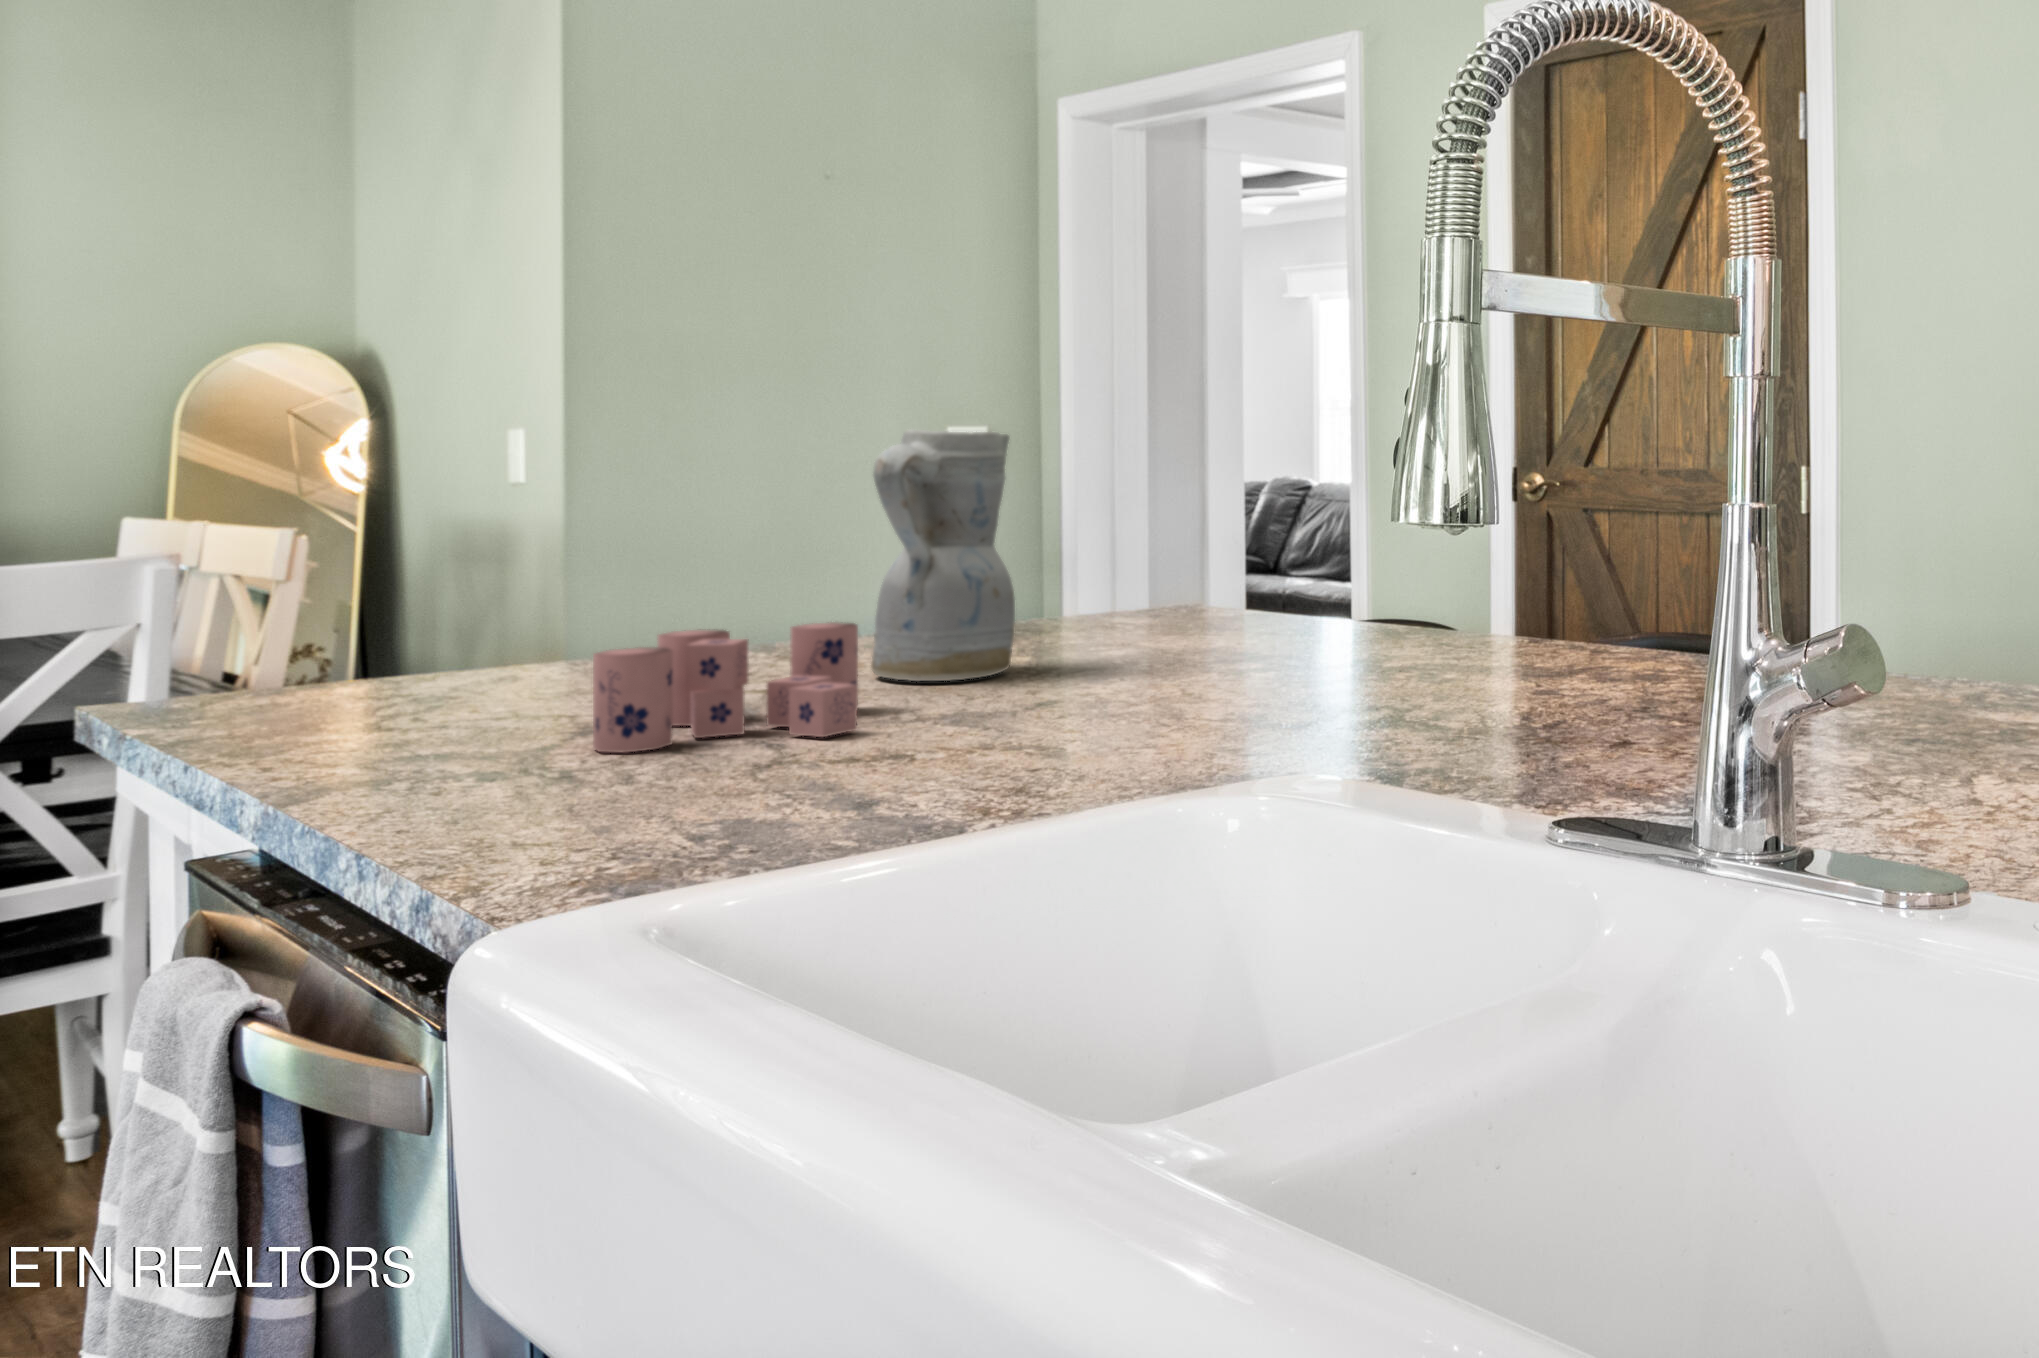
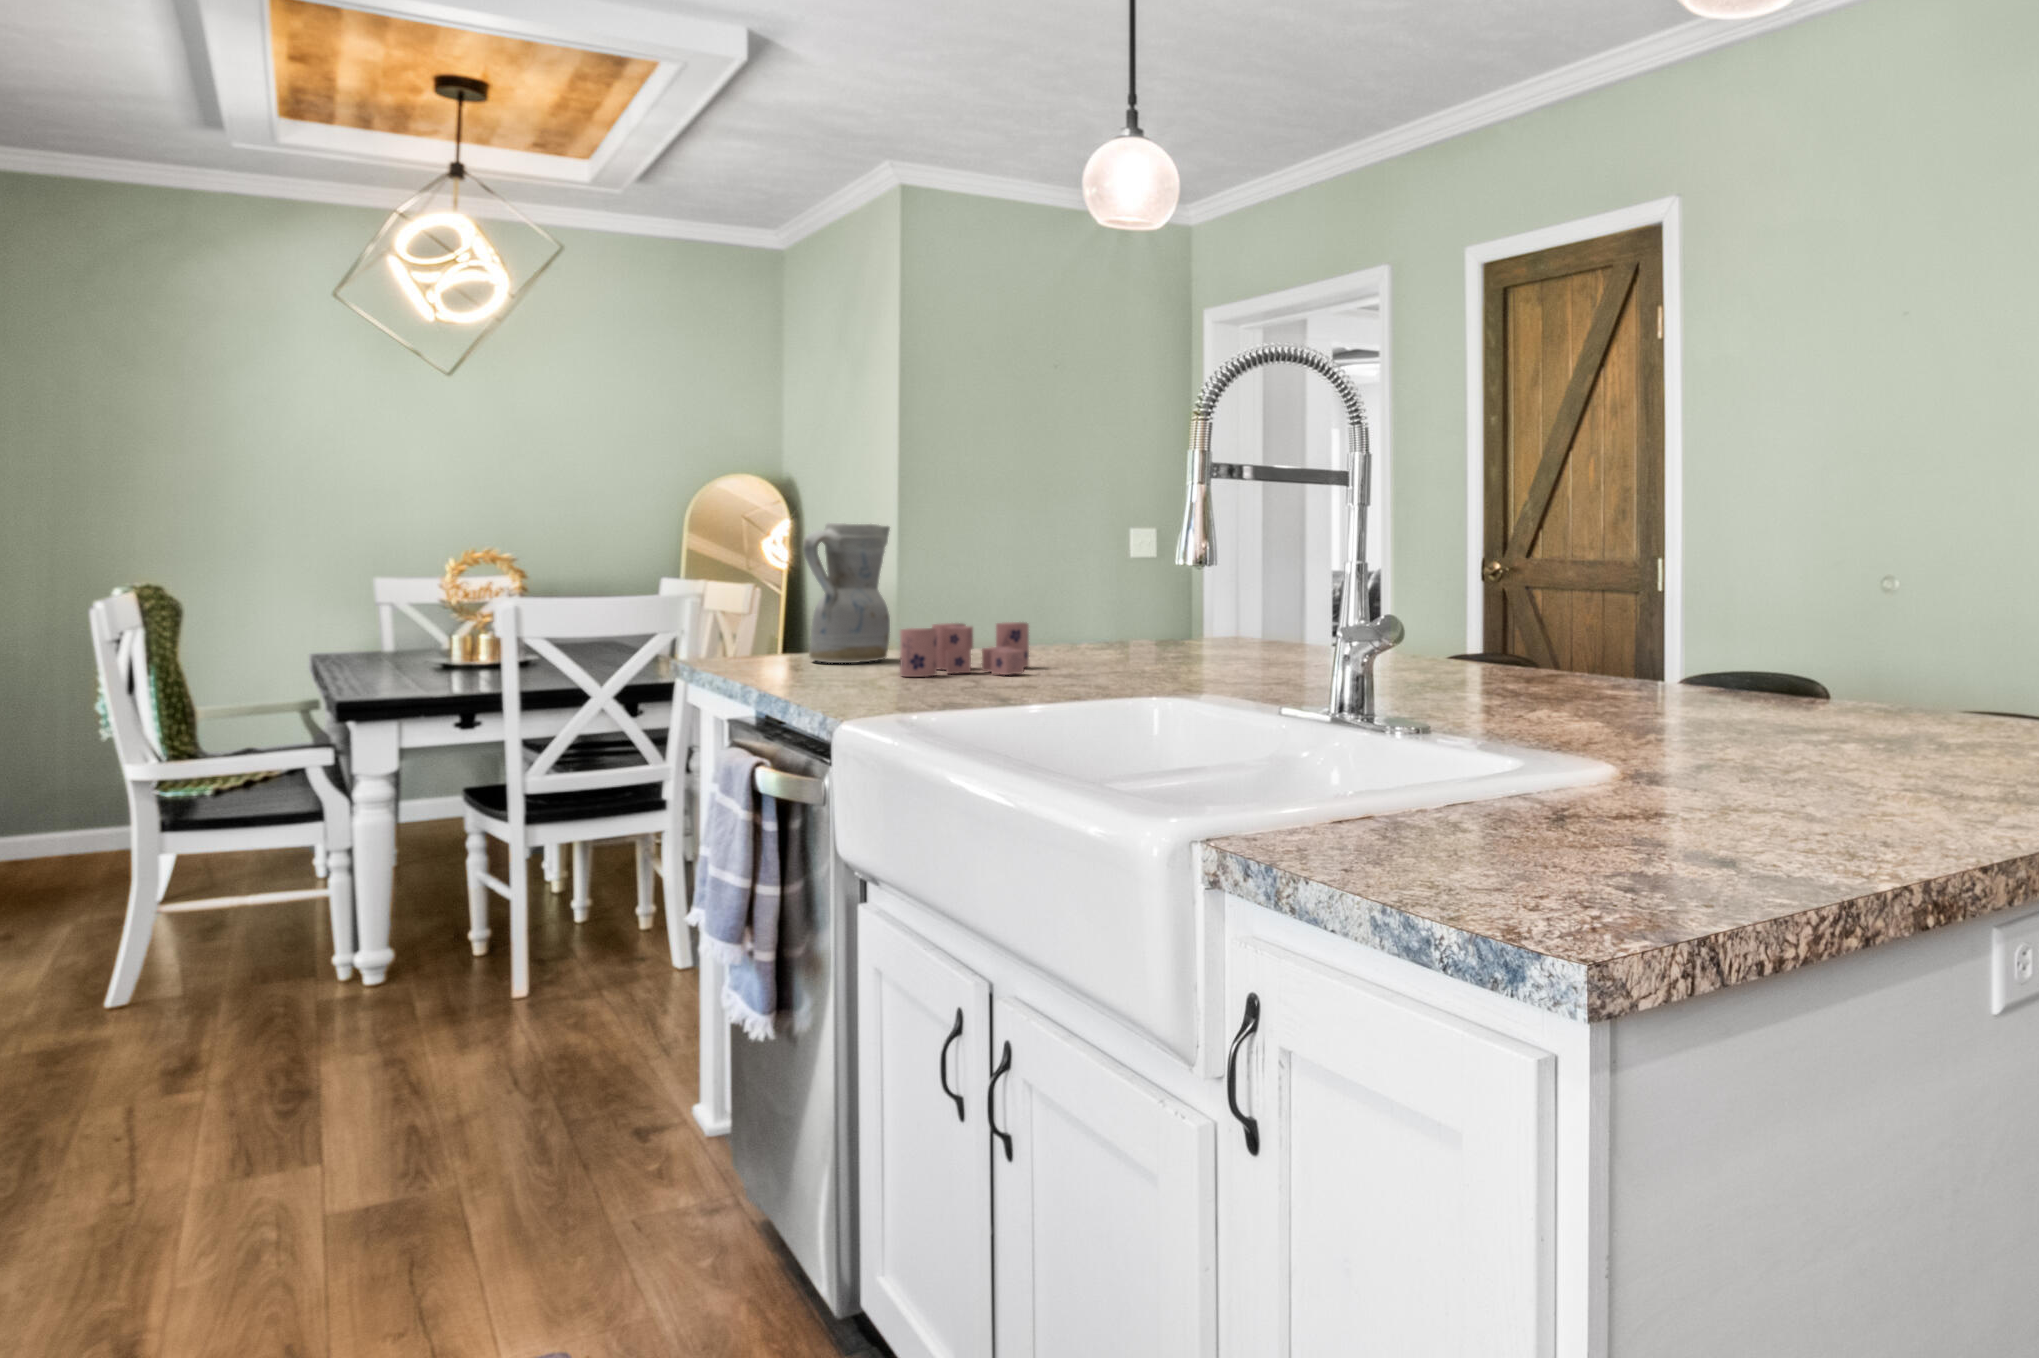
ceramic pitcher: present [871,429,1015,681] -> present [803,523,890,663]

